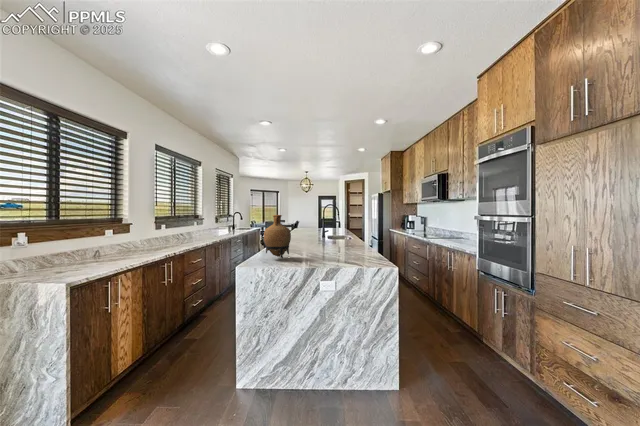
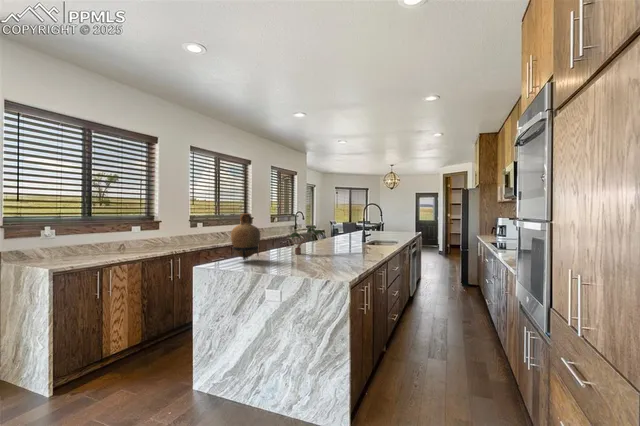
potted plant: none [296,224,331,251] -> present [290,225,323,254]

